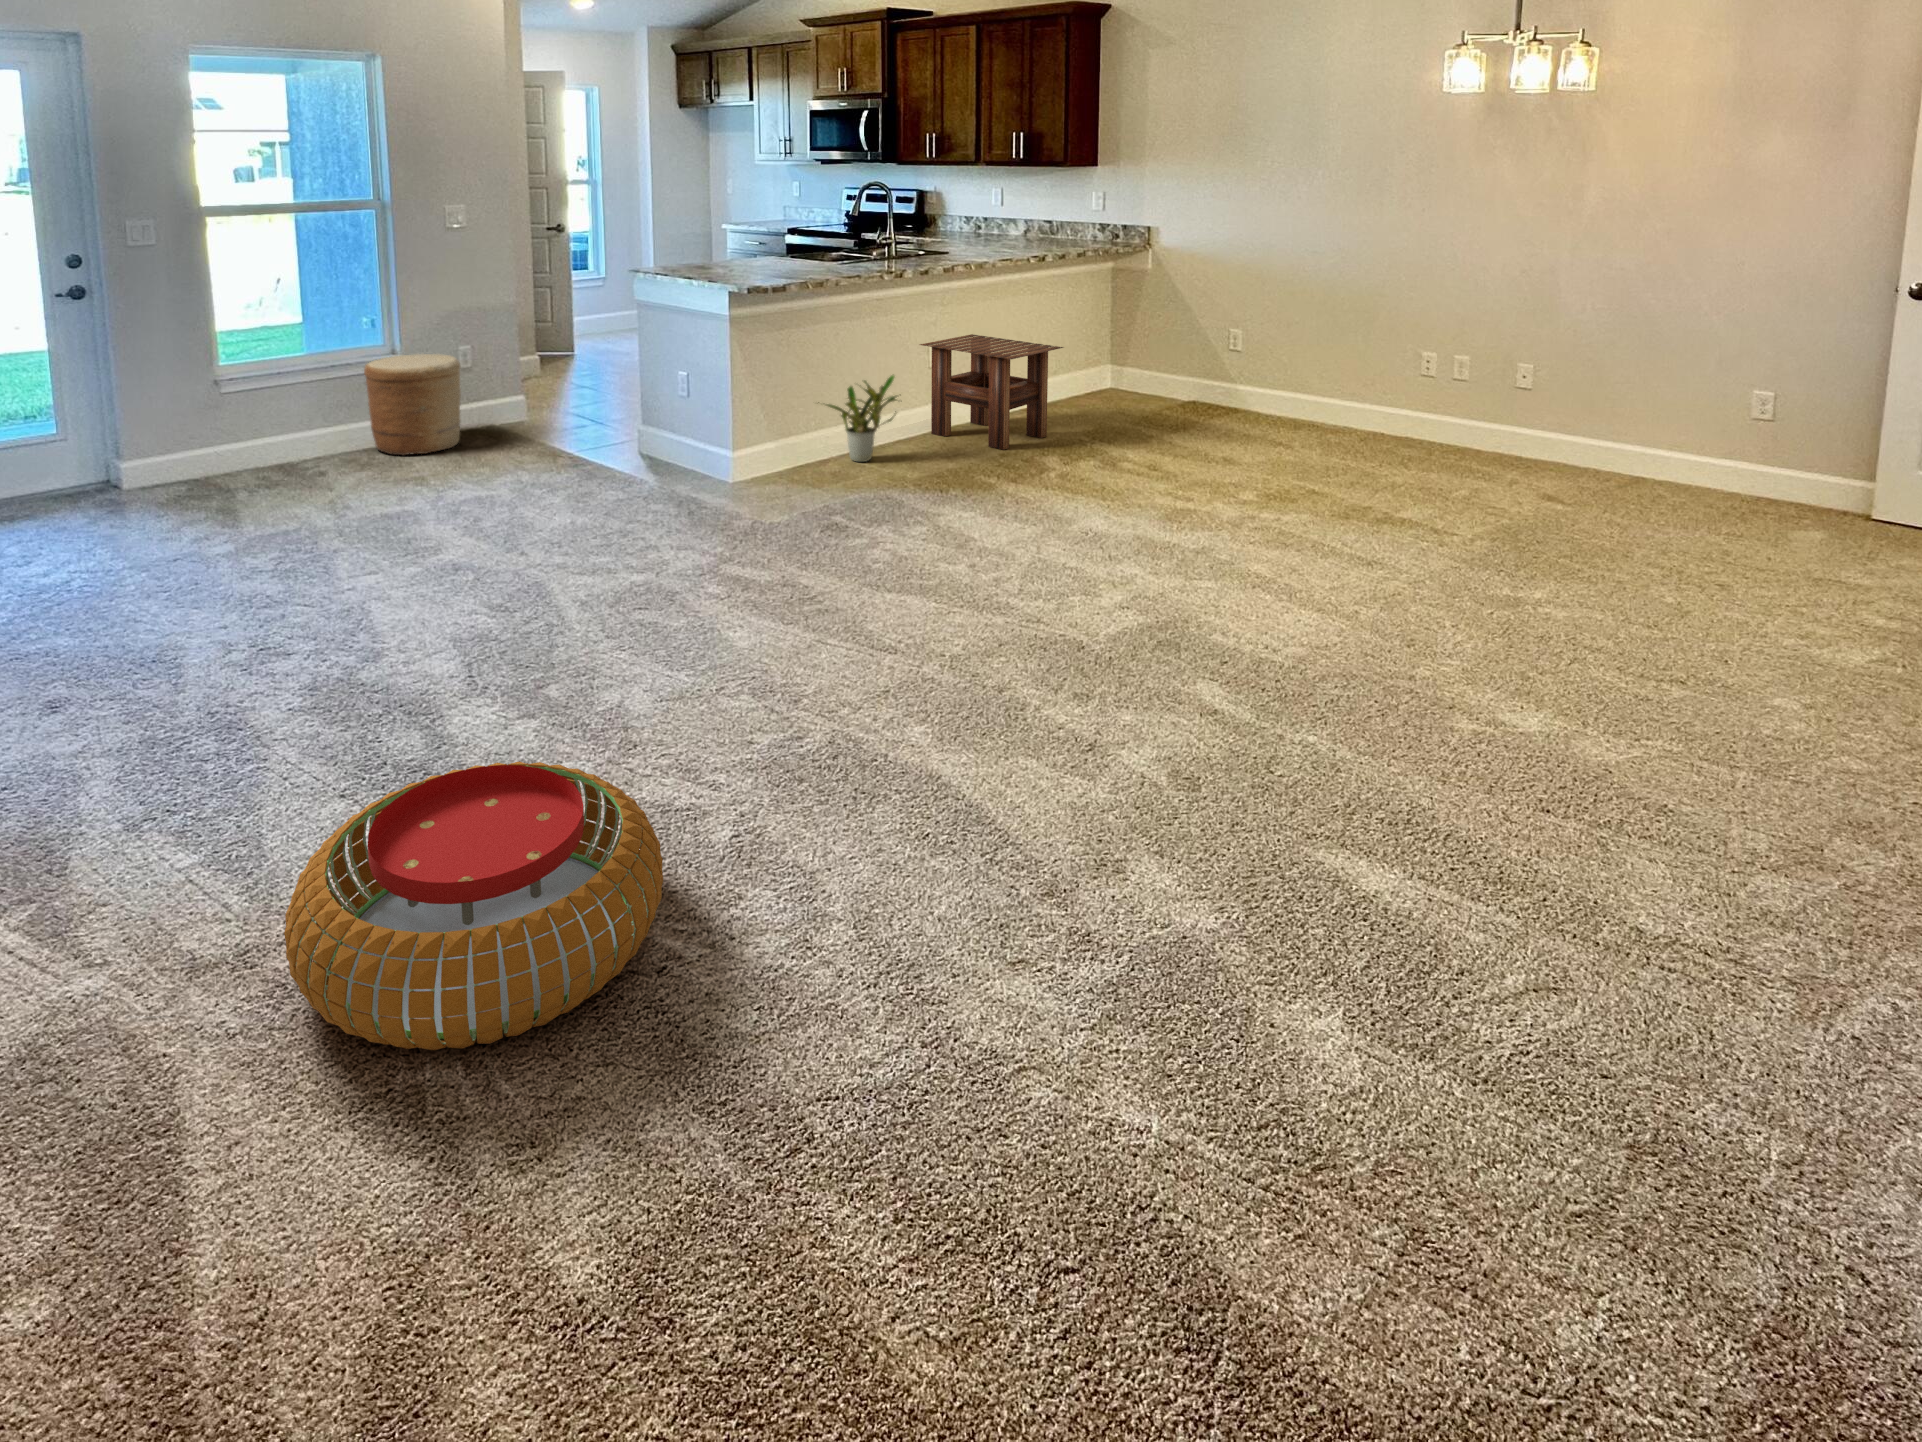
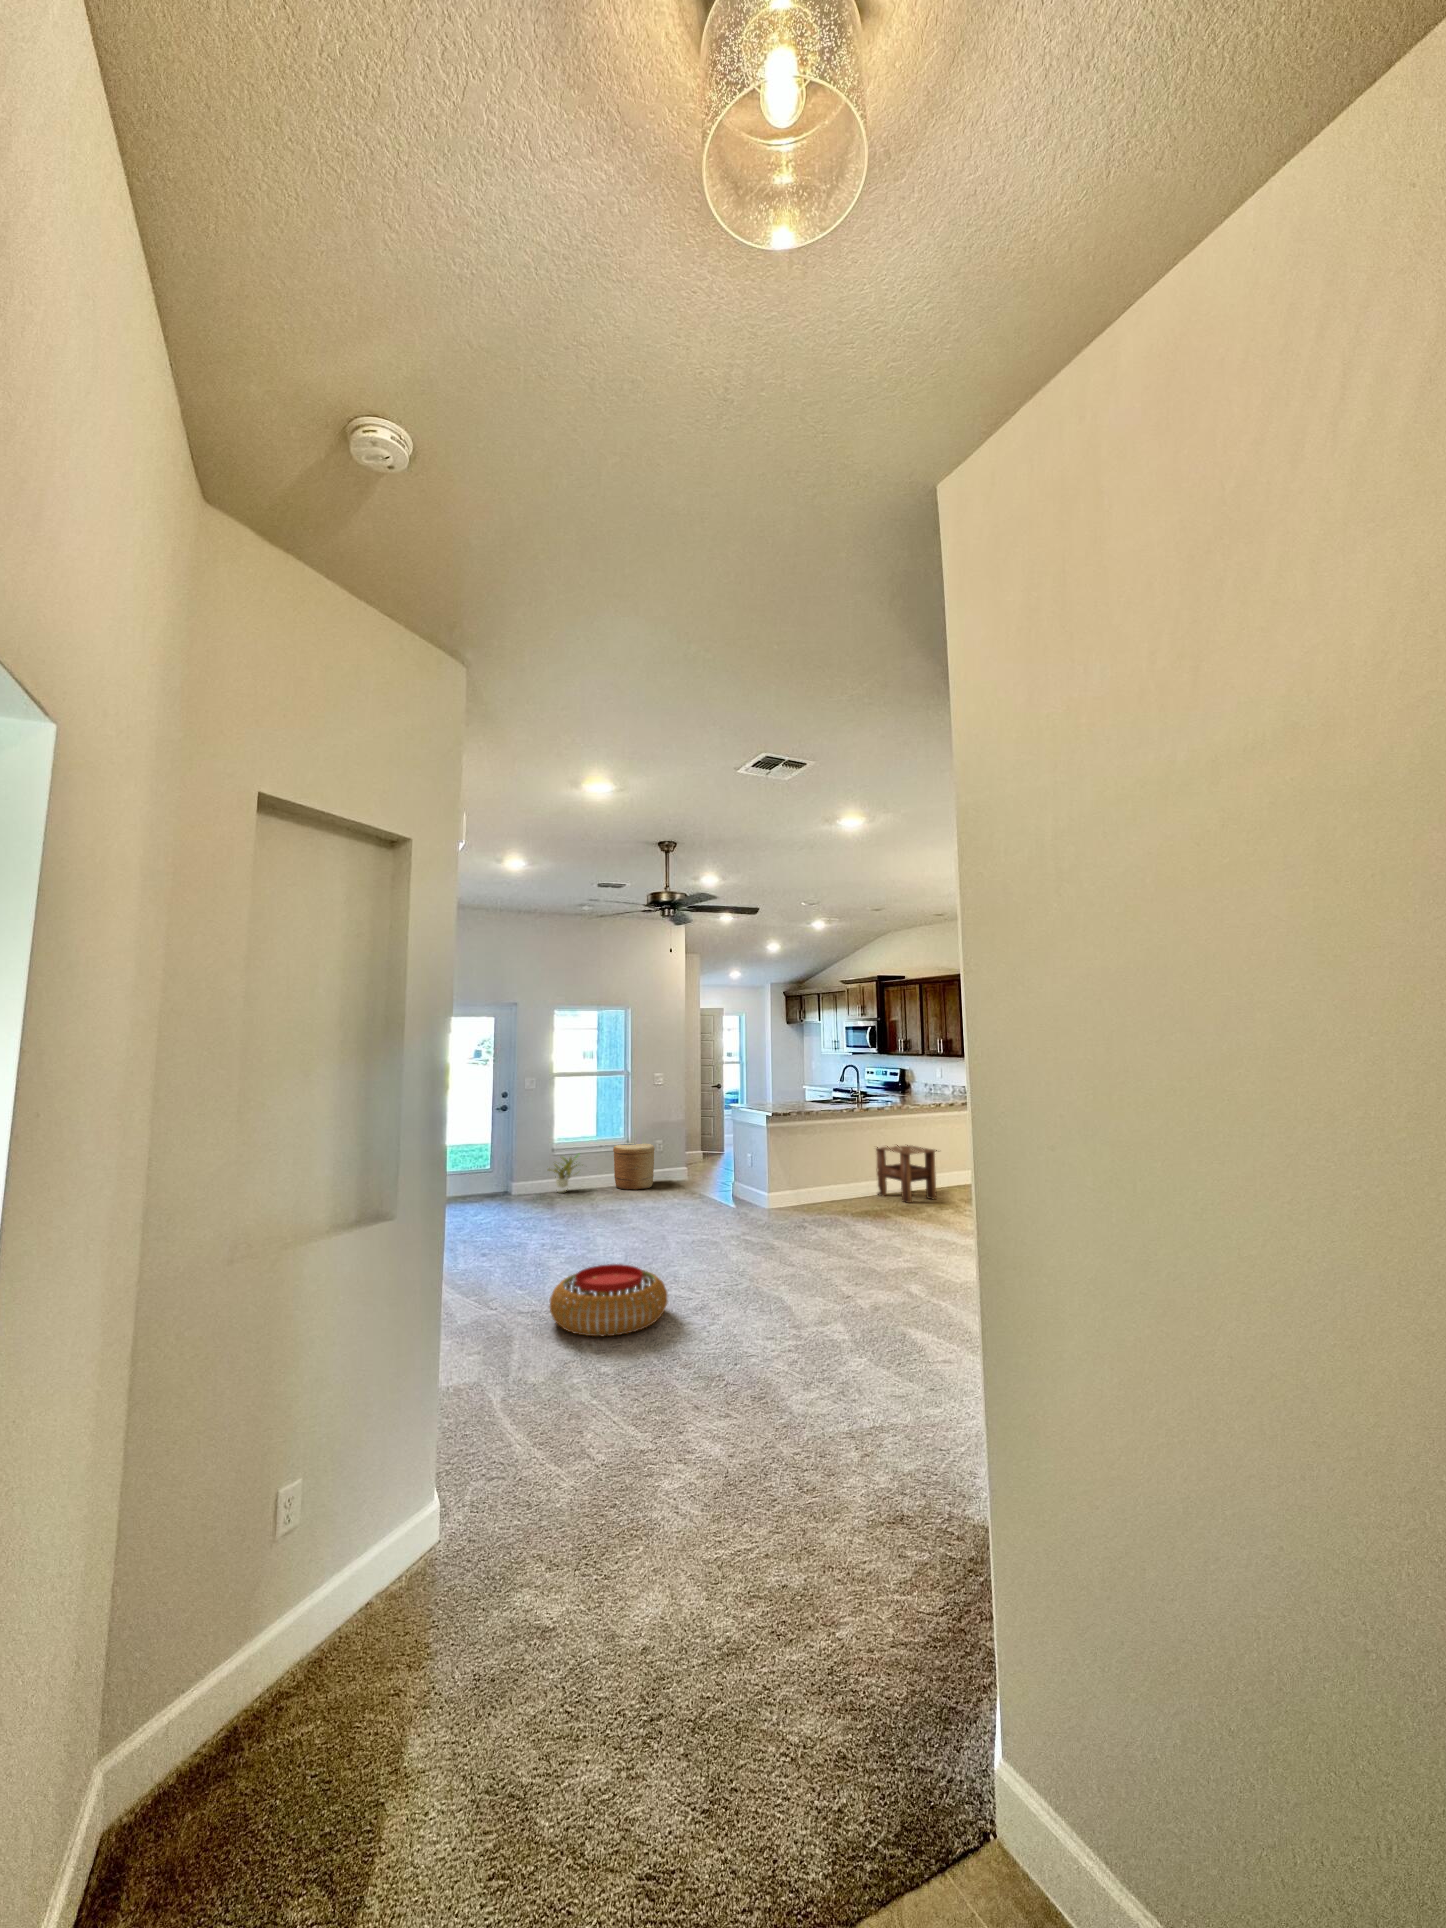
potted plant: present [818,375,897,462] -> present [548,1154,580,1193]

